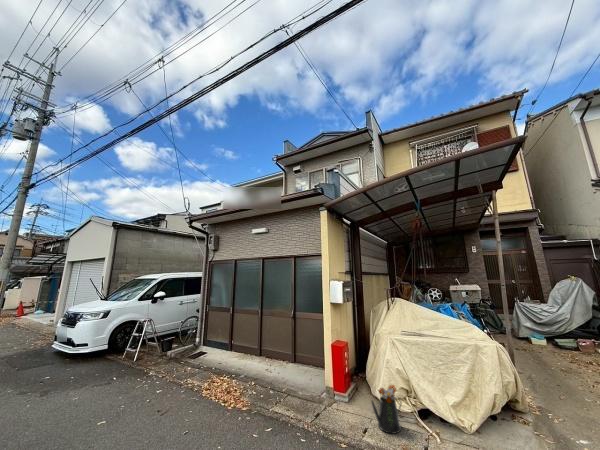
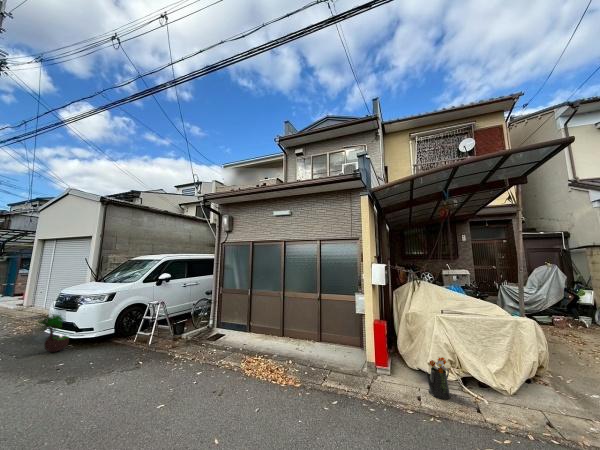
potted tree: none [35,326,67,365] -> present [39,314,69,352]

